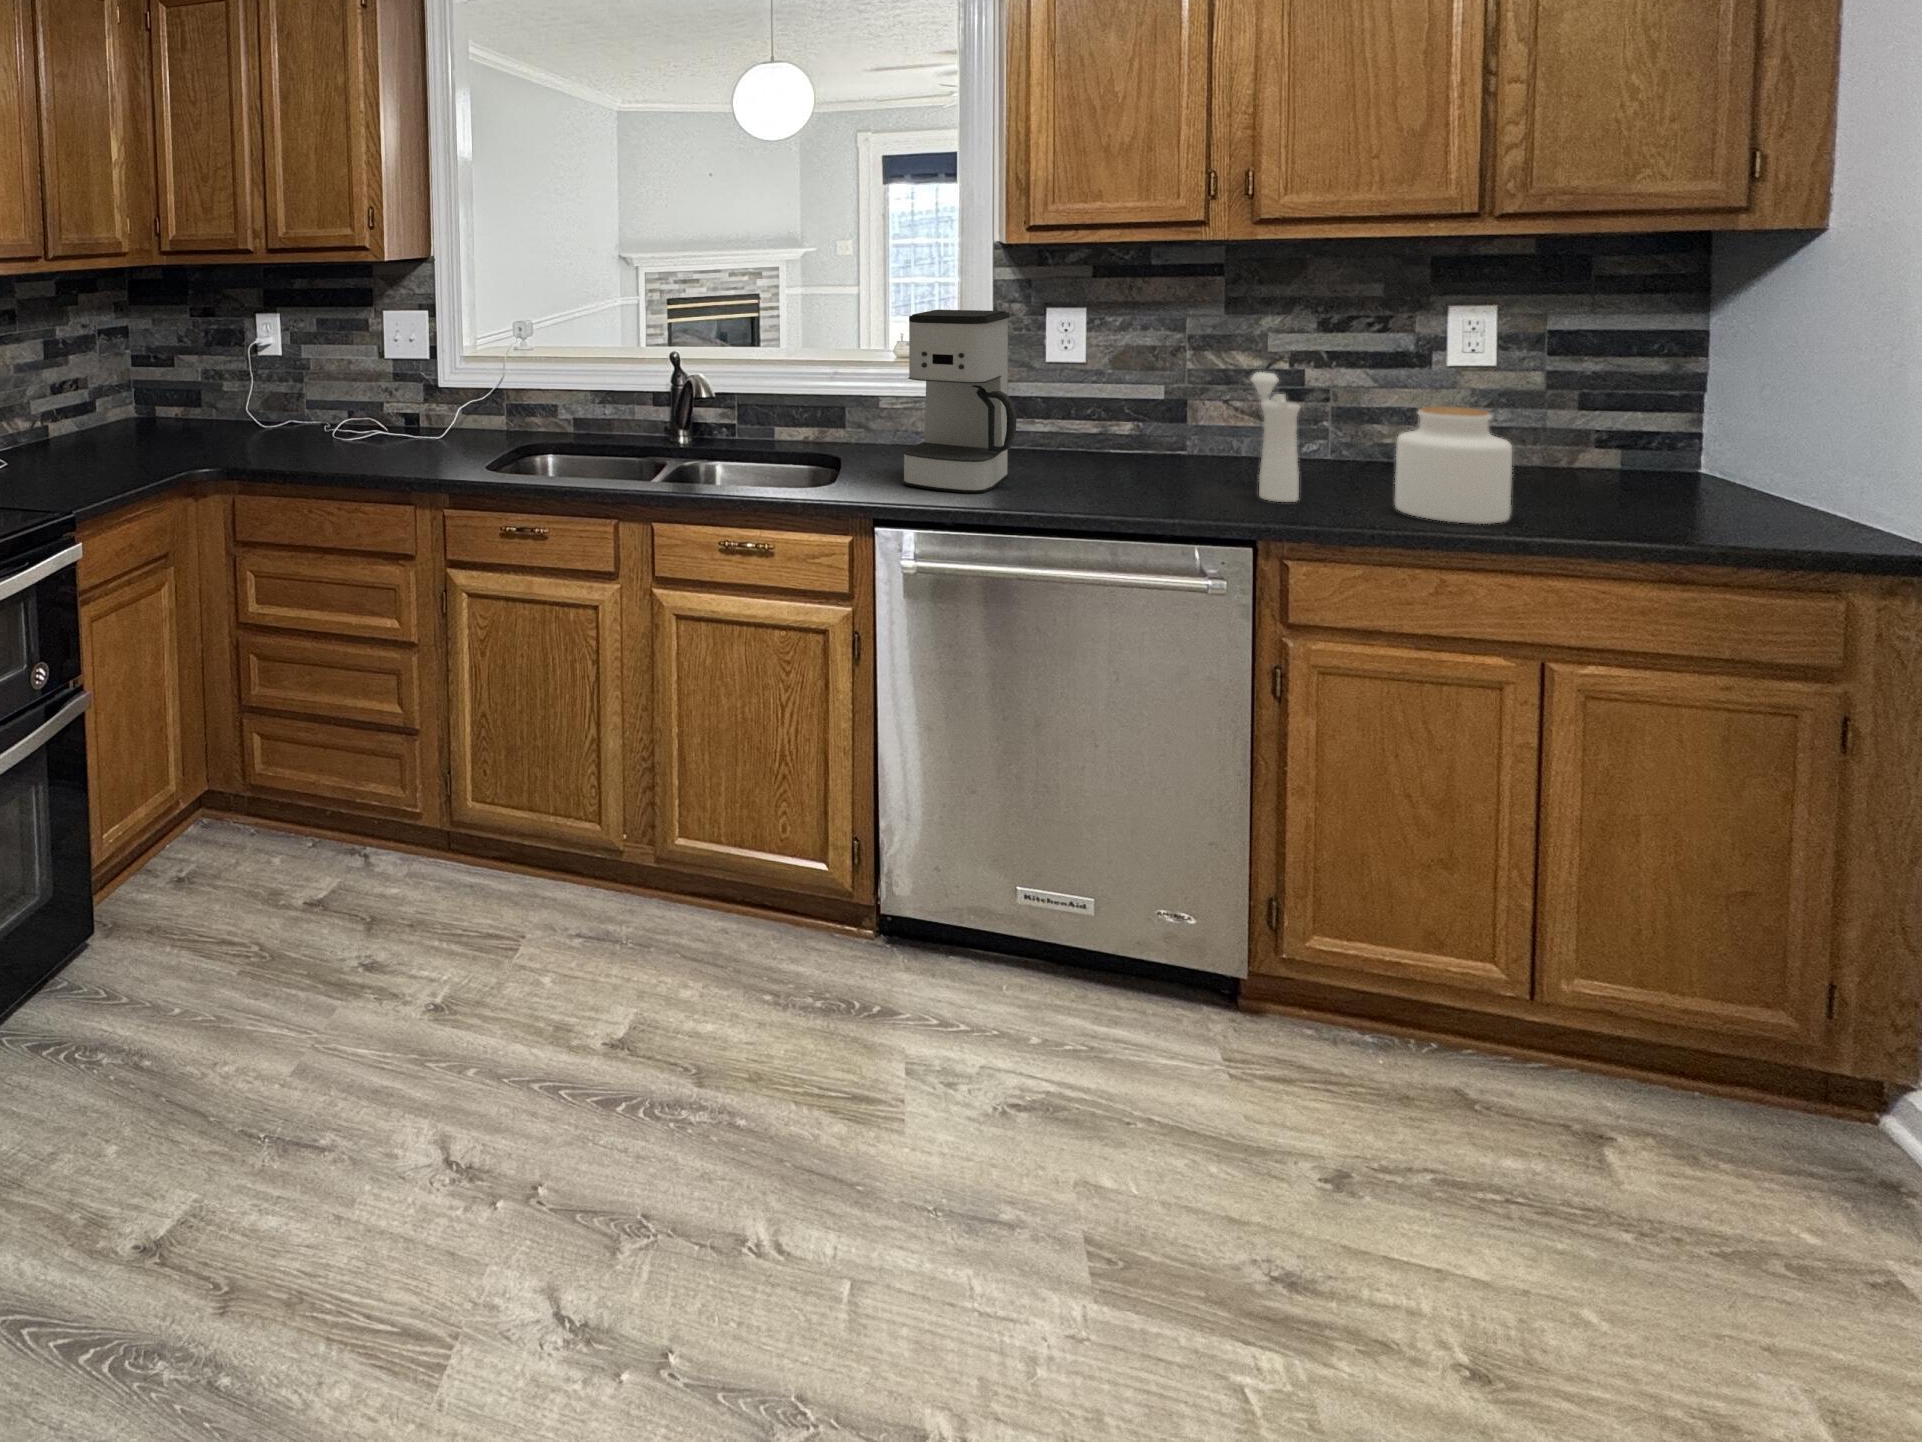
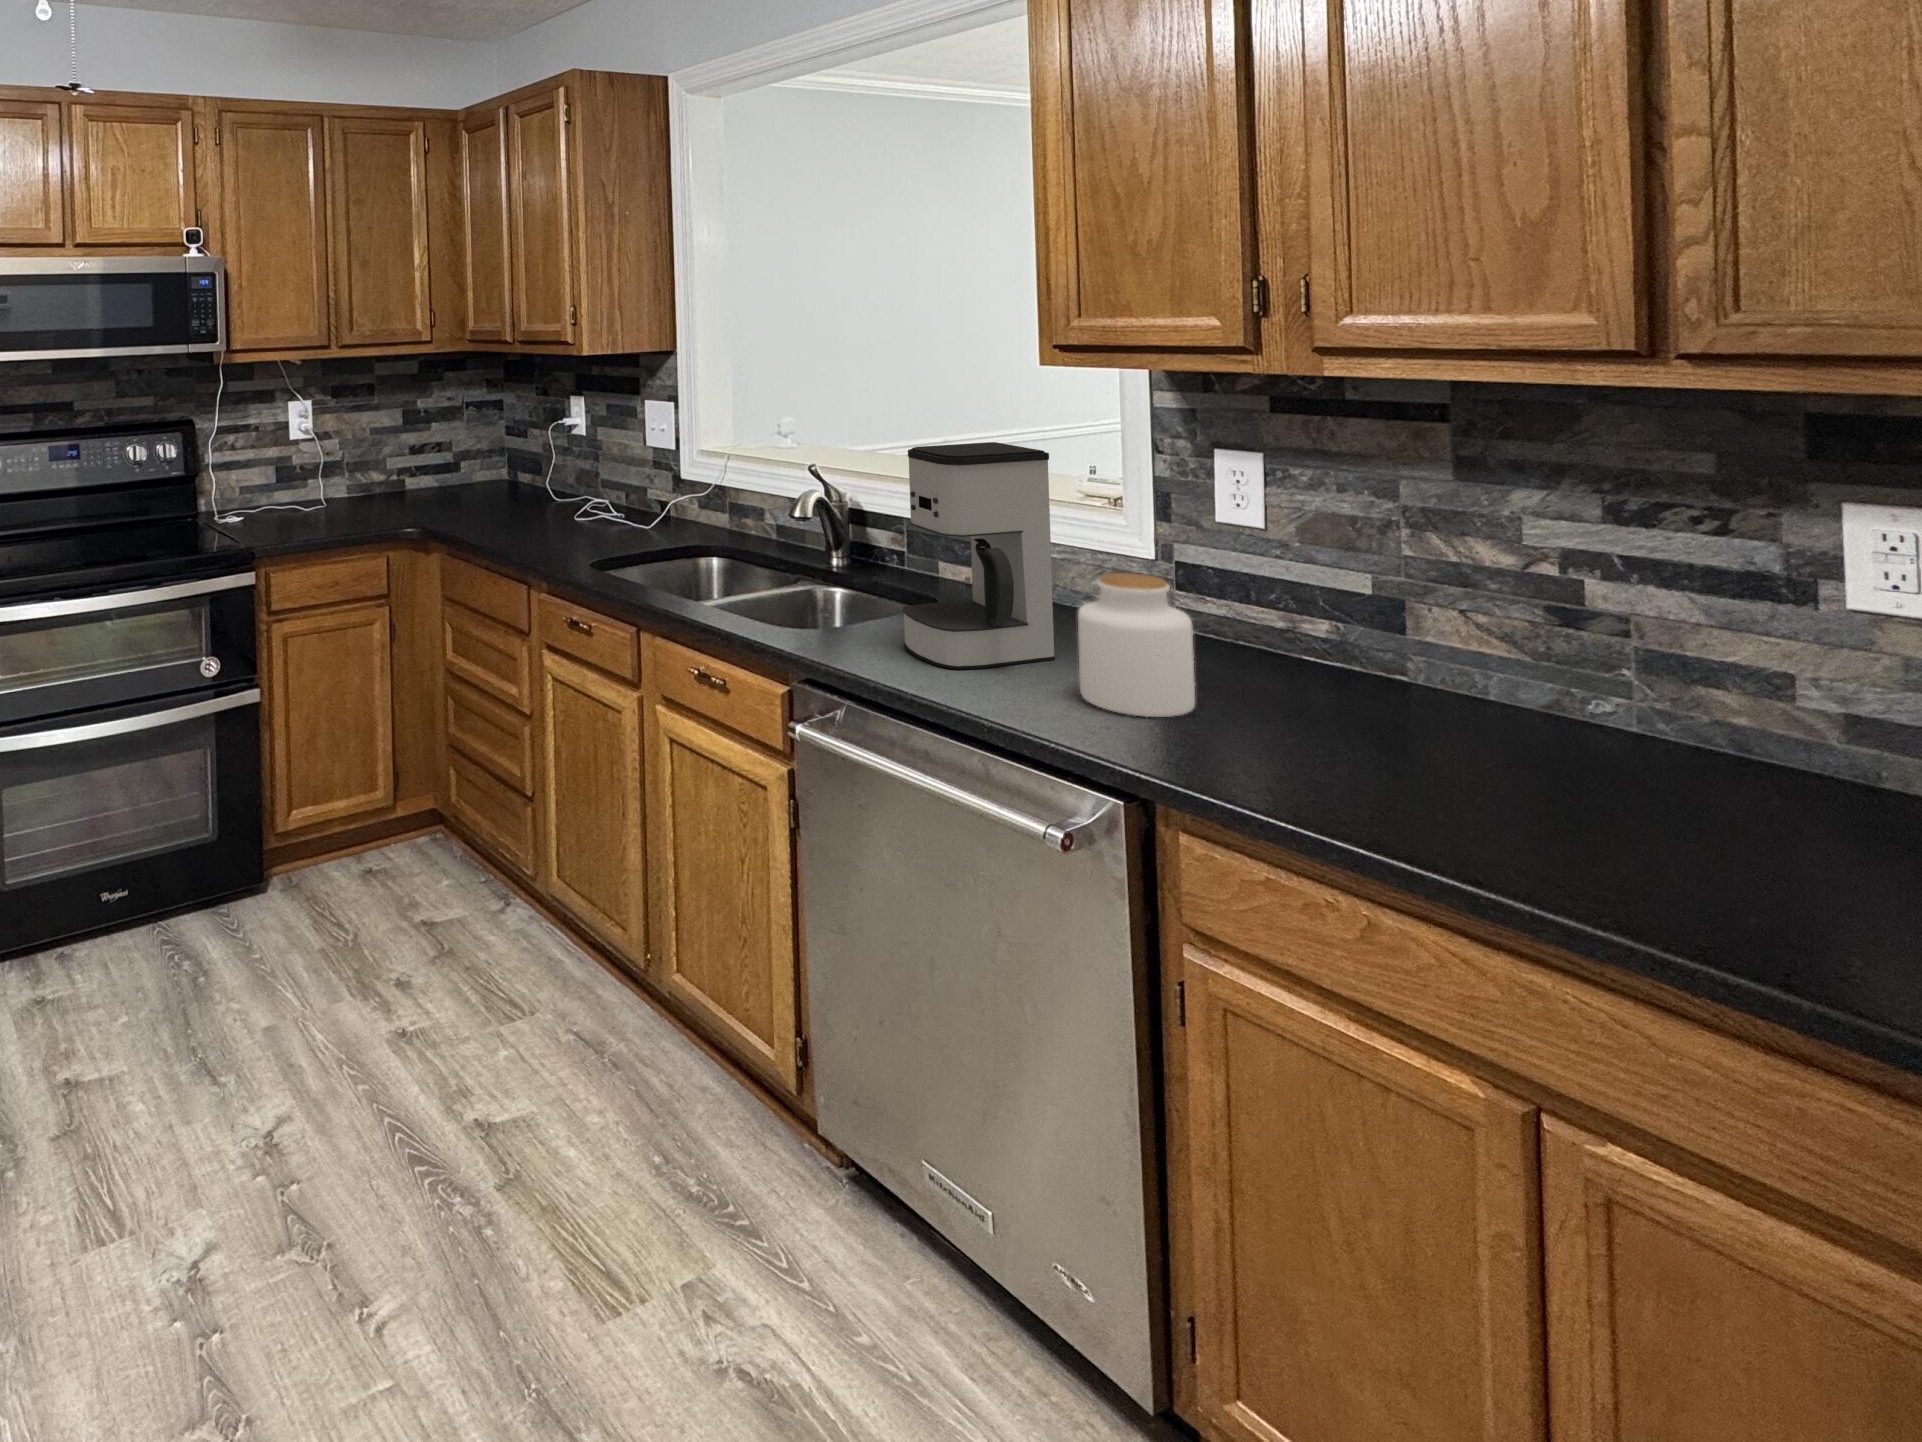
pepper mill: present [1251,372,1300,502] -> none [1265,570,1363,765]
jar: present [1395,406,1512,524] -> present [1078,573,1195,717]

